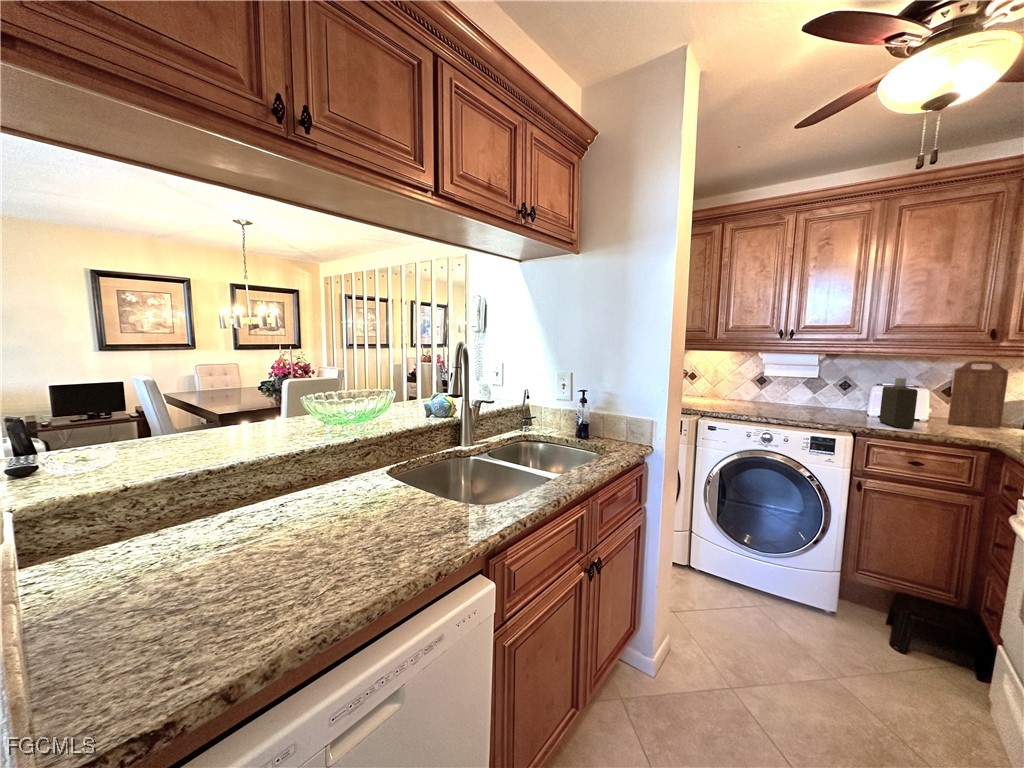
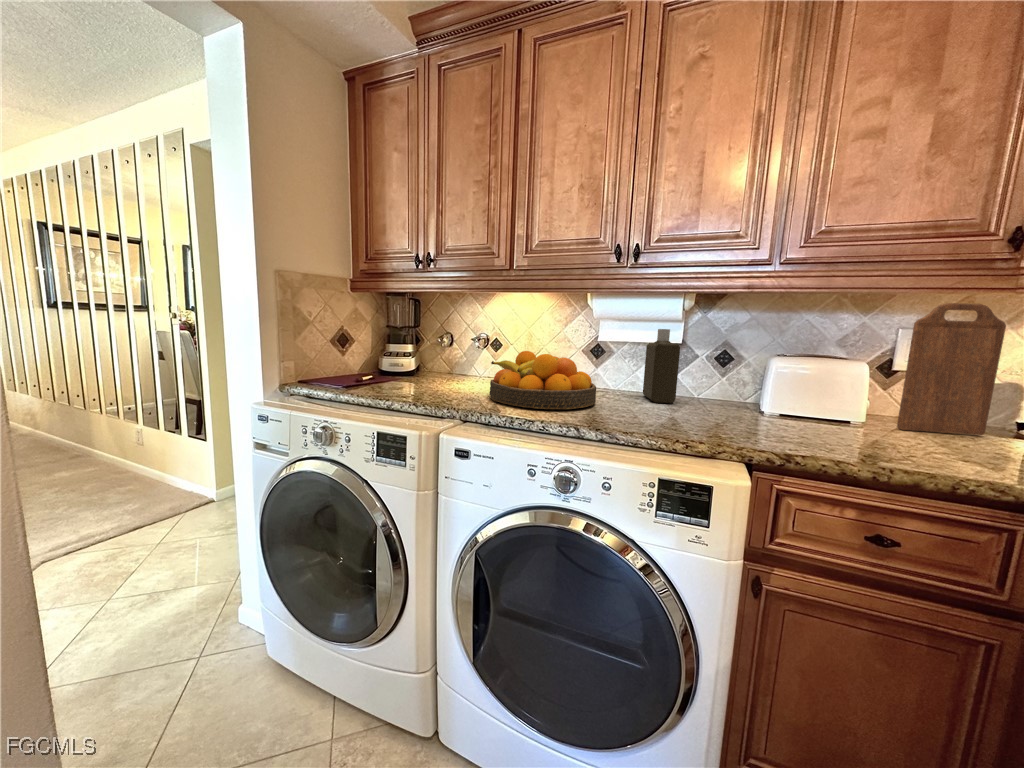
bottle: present [879,378,918,428] -> present [643,329,680,403]
fruit bowl: none [706,382,769,411] -> present [490,351,596,409]

